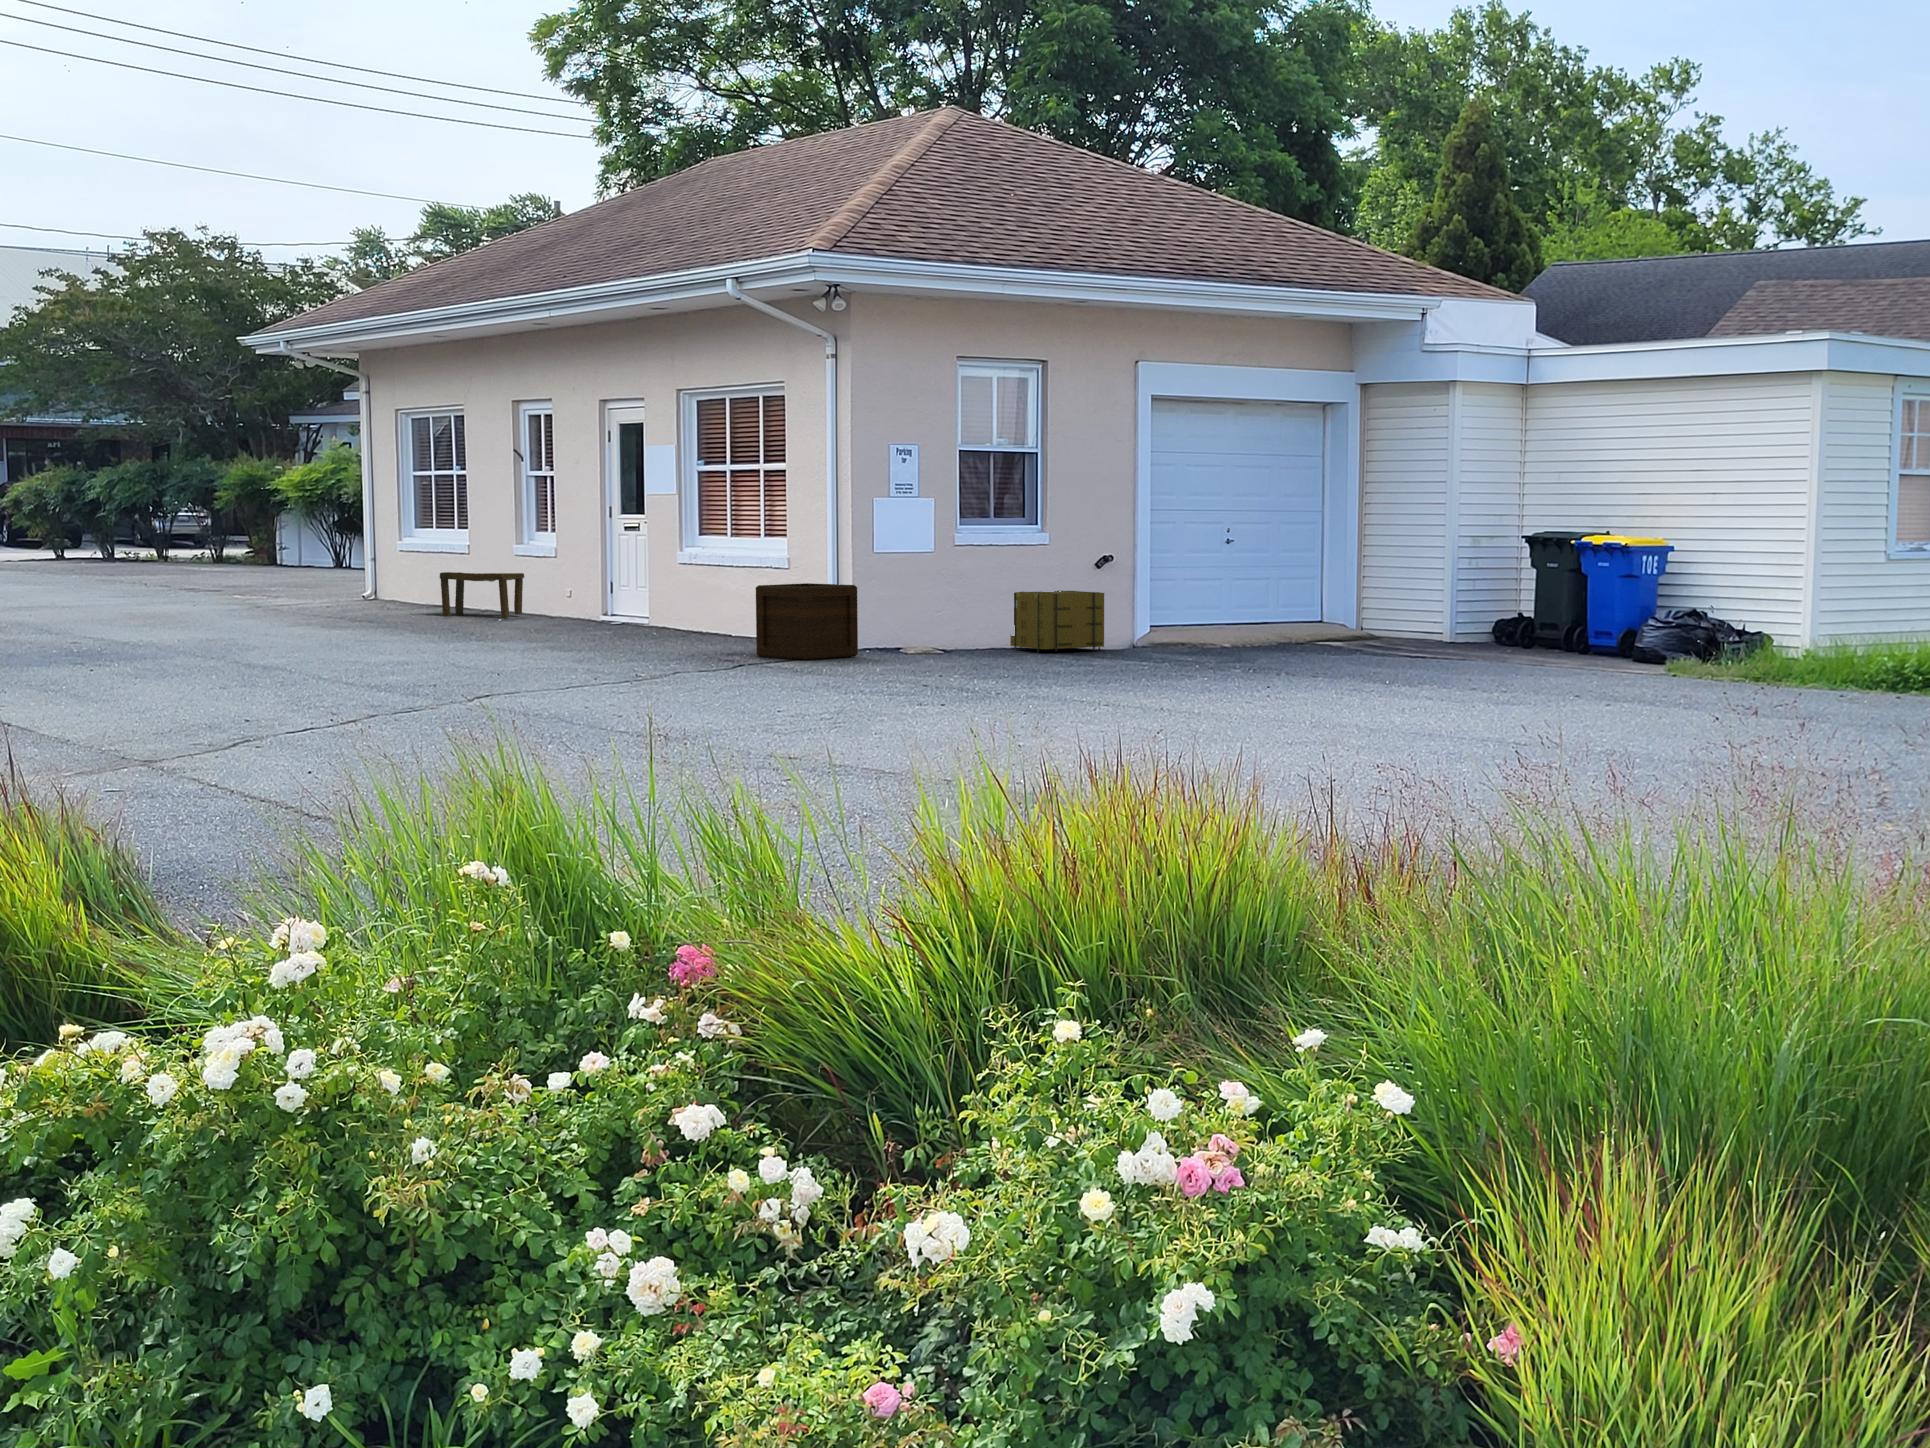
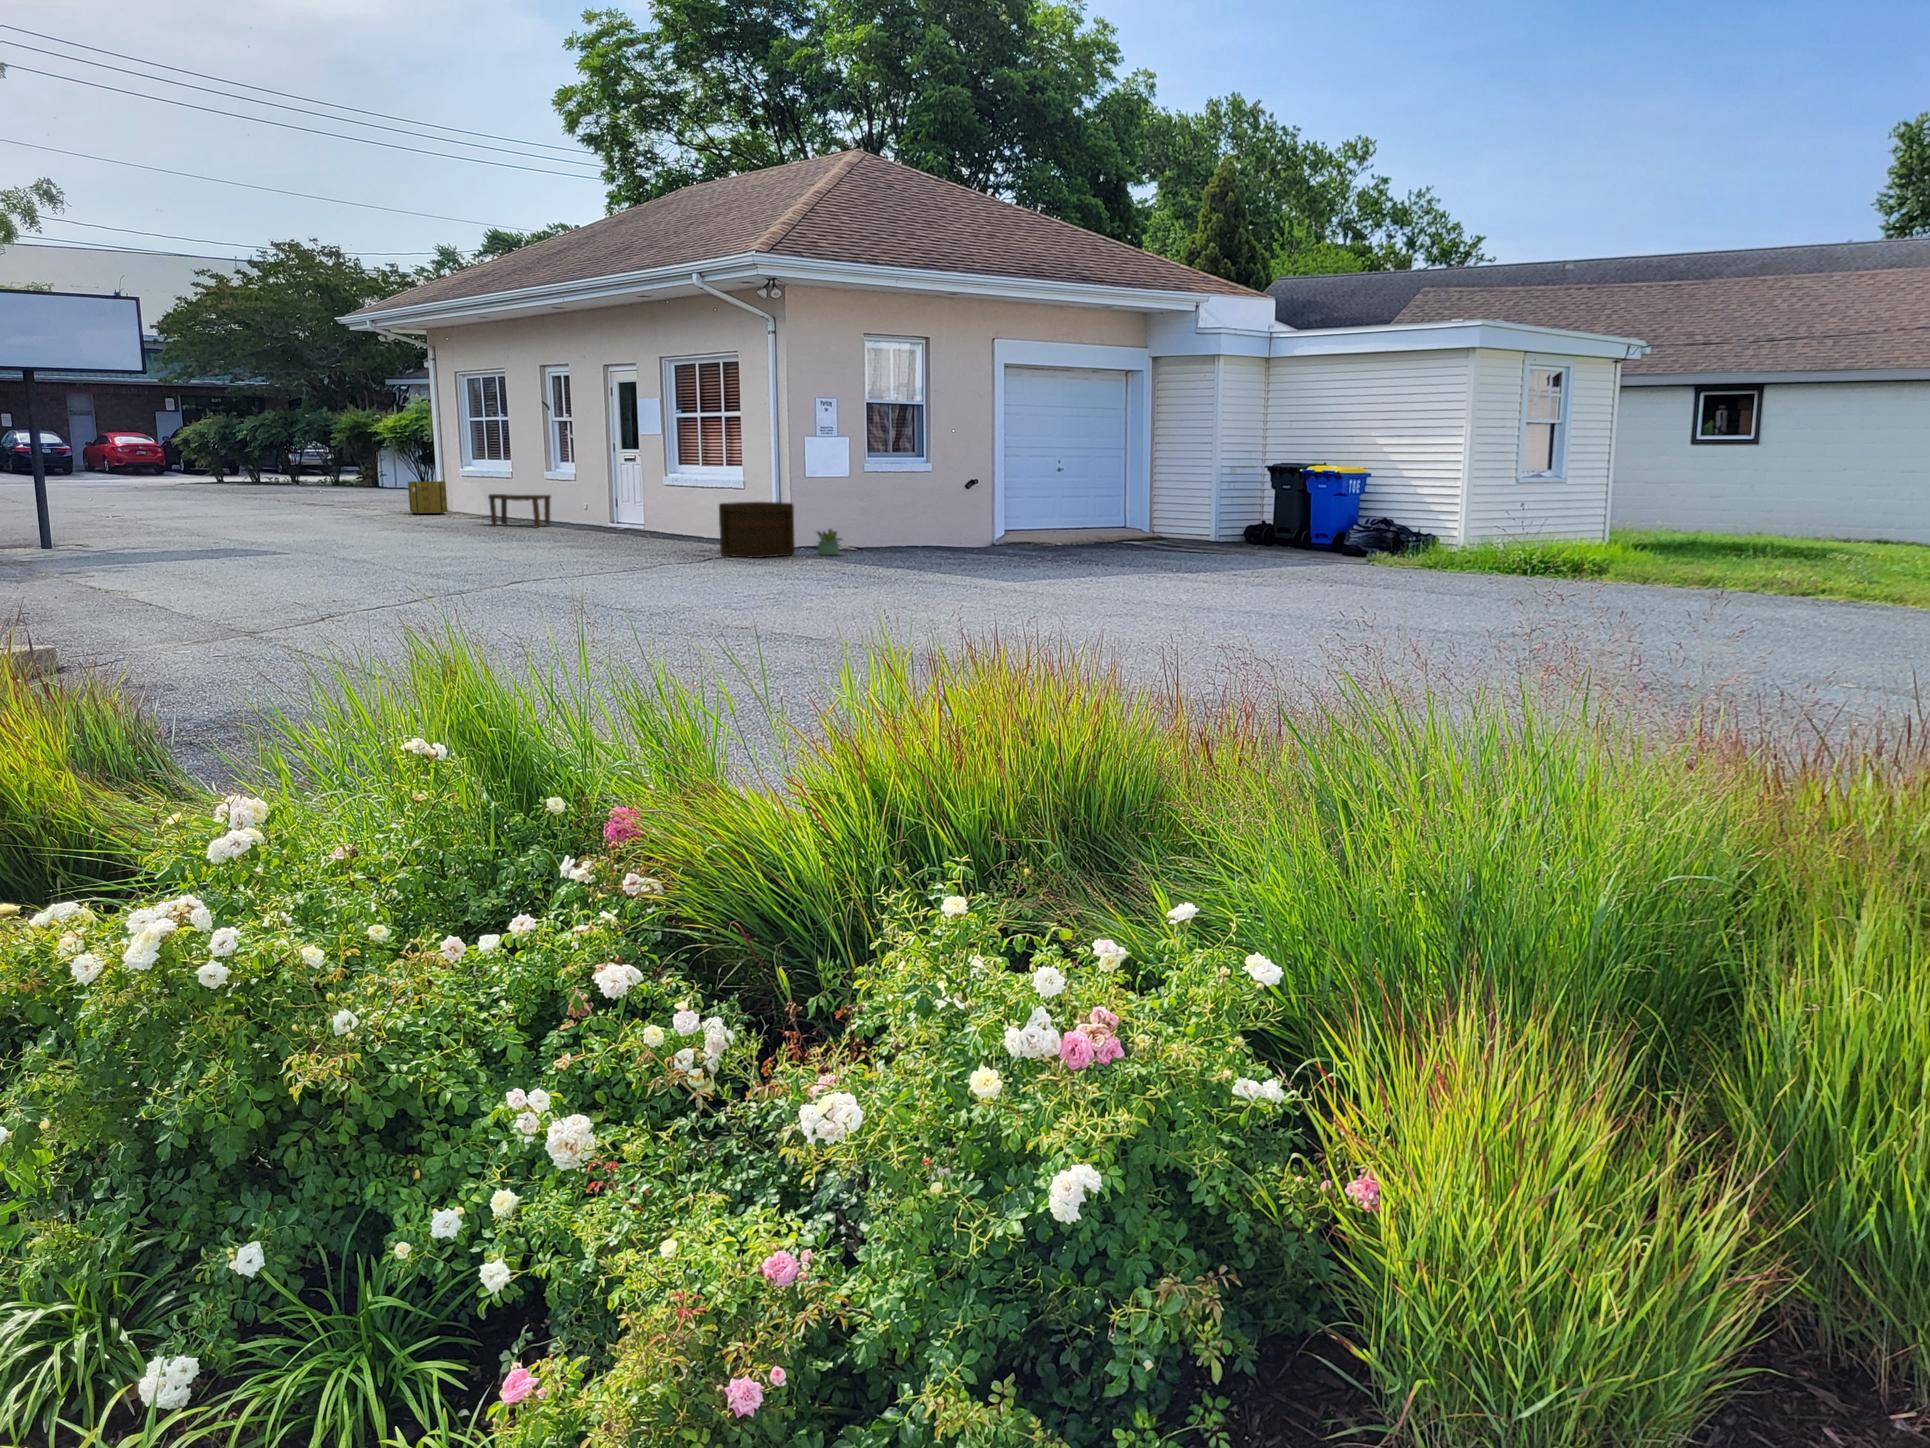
cardboard box: present [1010,591,1104,653] -> present [408,481,447,515]
decorative plant: none [886,620,924,657] -> present [817,529,842,555]

